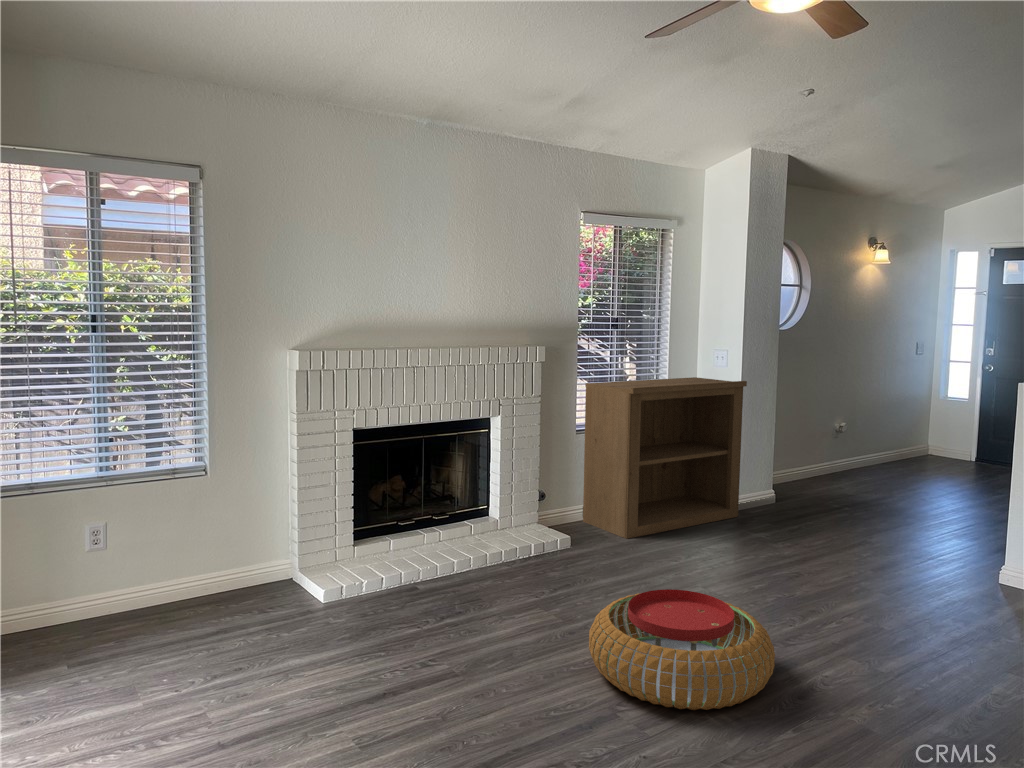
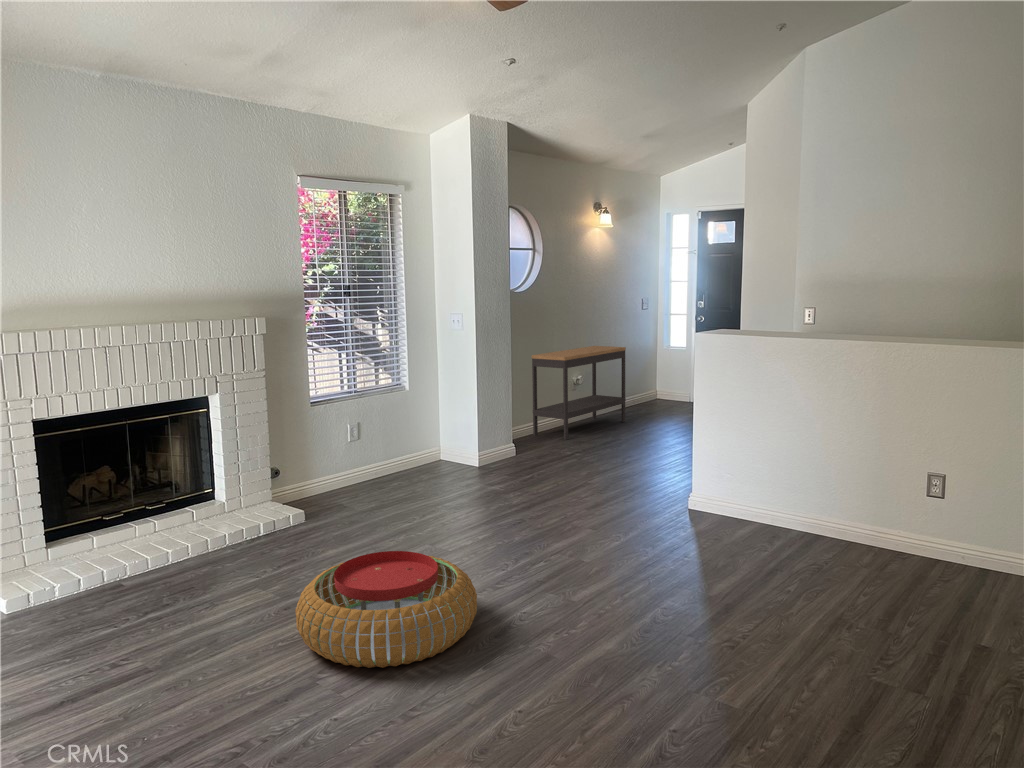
bookshelf: present [583,377,747,539] -> none [316,342,479,506]
console table: none [789,390,898,490] -> present [532,346,626,440]

